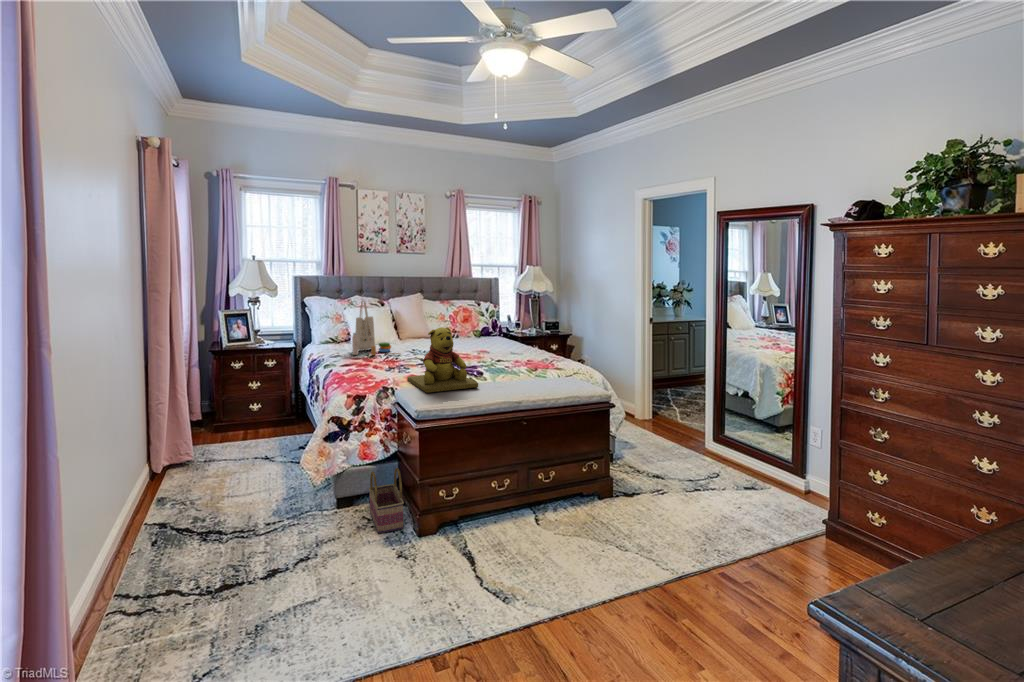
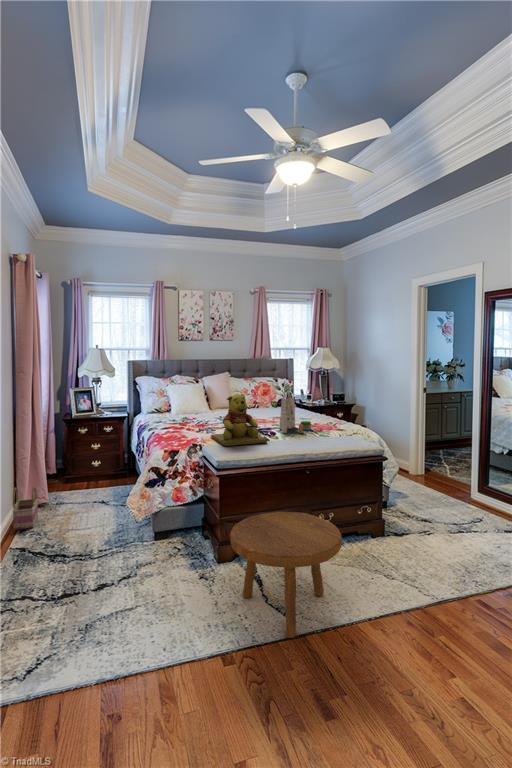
tote bag: present [352,301,400,355] -> present [279,383,324,433]
basket: present [369,468,404,533] -> present [13,486,38,530]
footstool: none [439,475,575,630] -> present [230,512,342,638]

